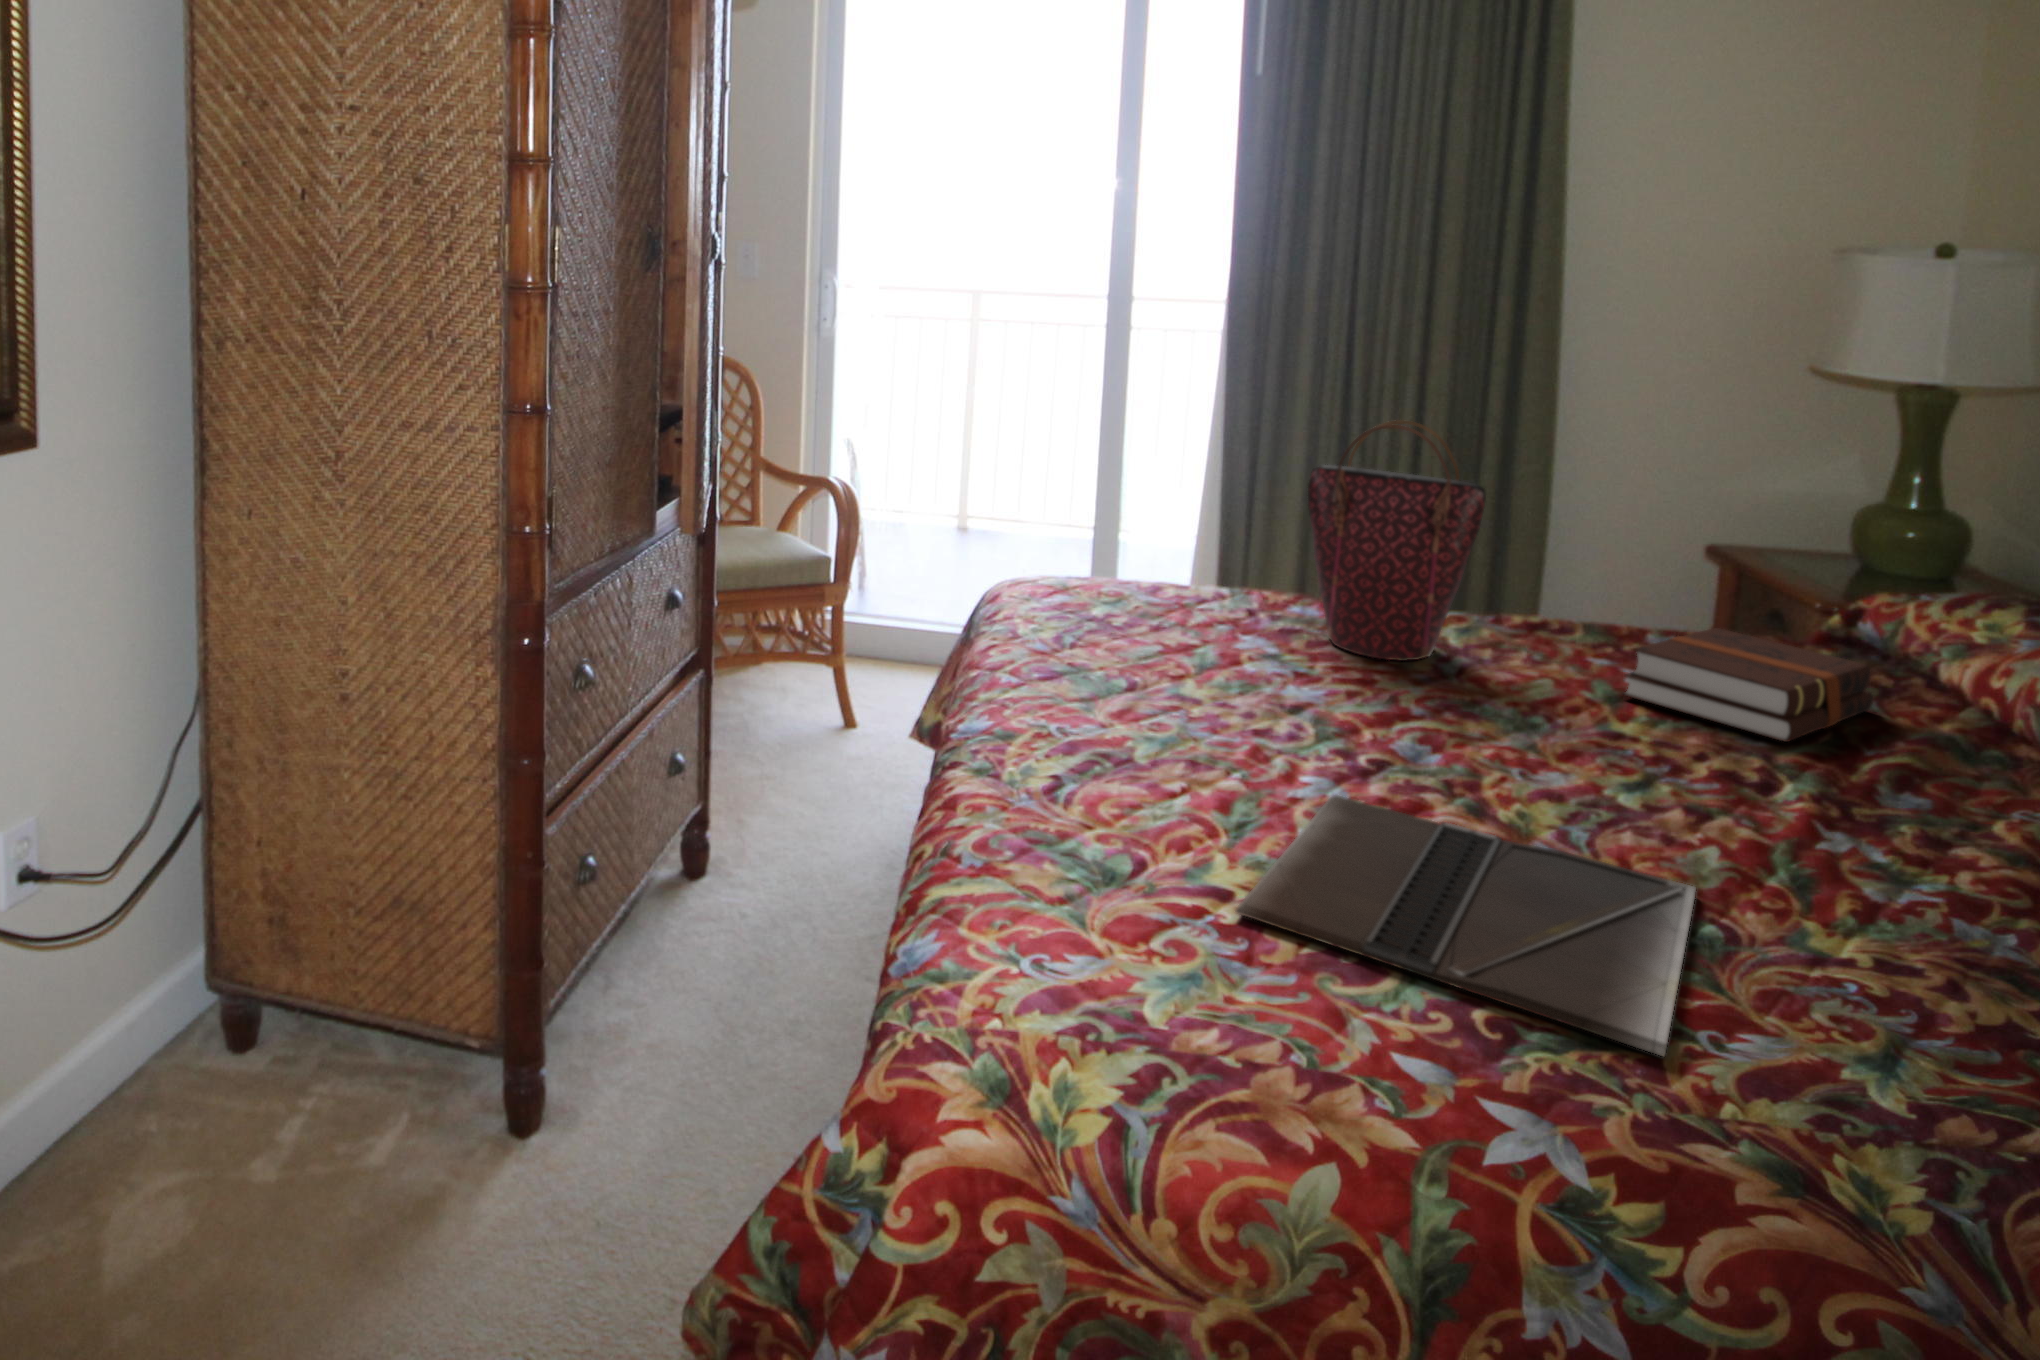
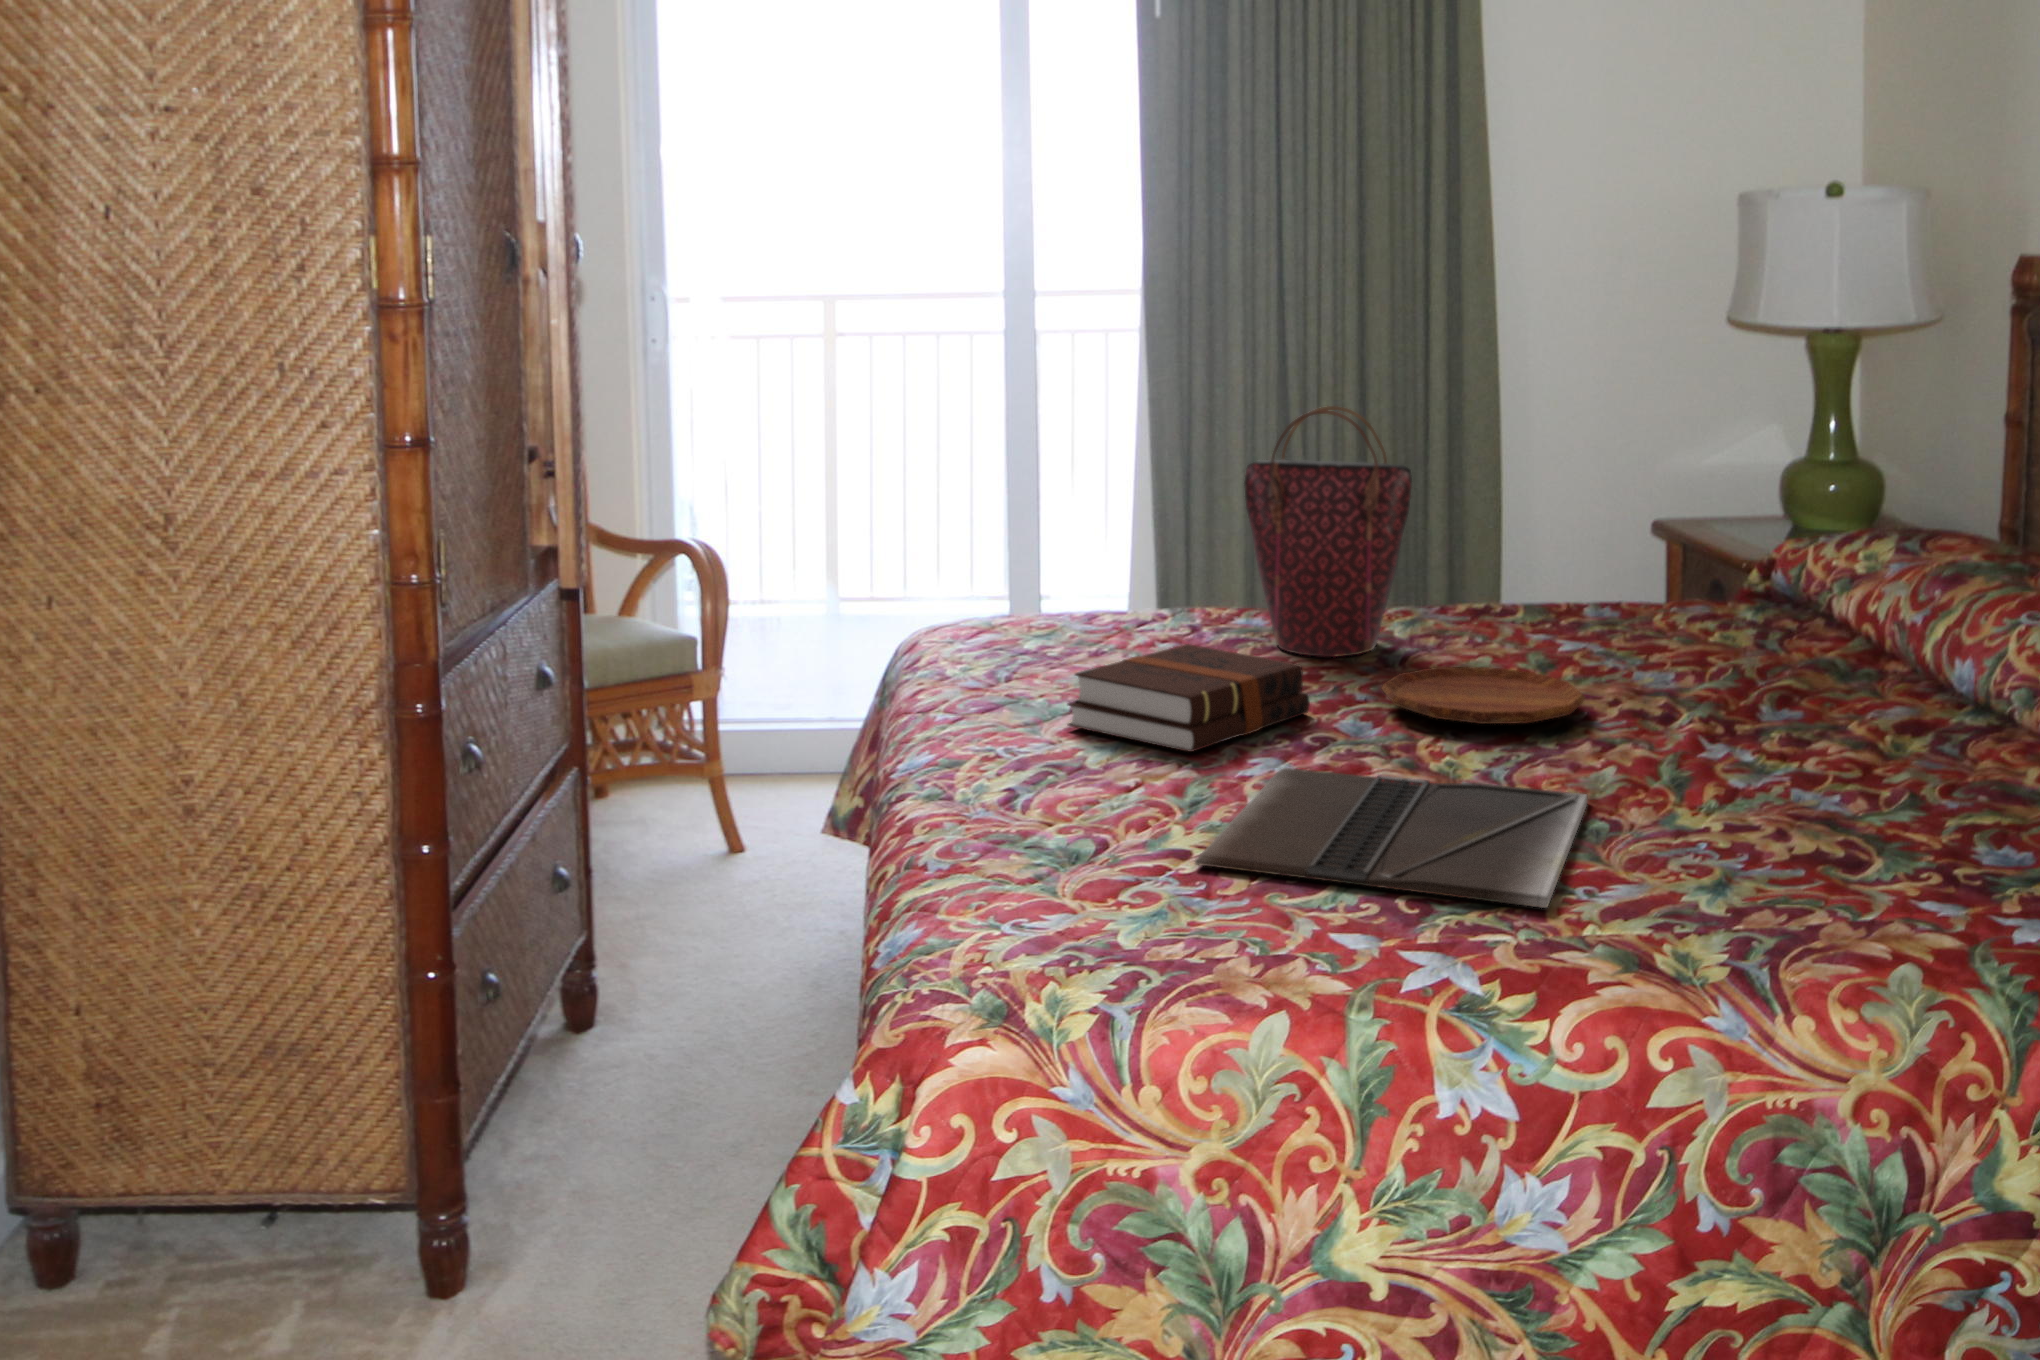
hardback book: present [1623,628,1873,742] -> present [1068,644,1310,752]
tray: none [1442,692,1679,776] -> present [1382,667,1585,724]

